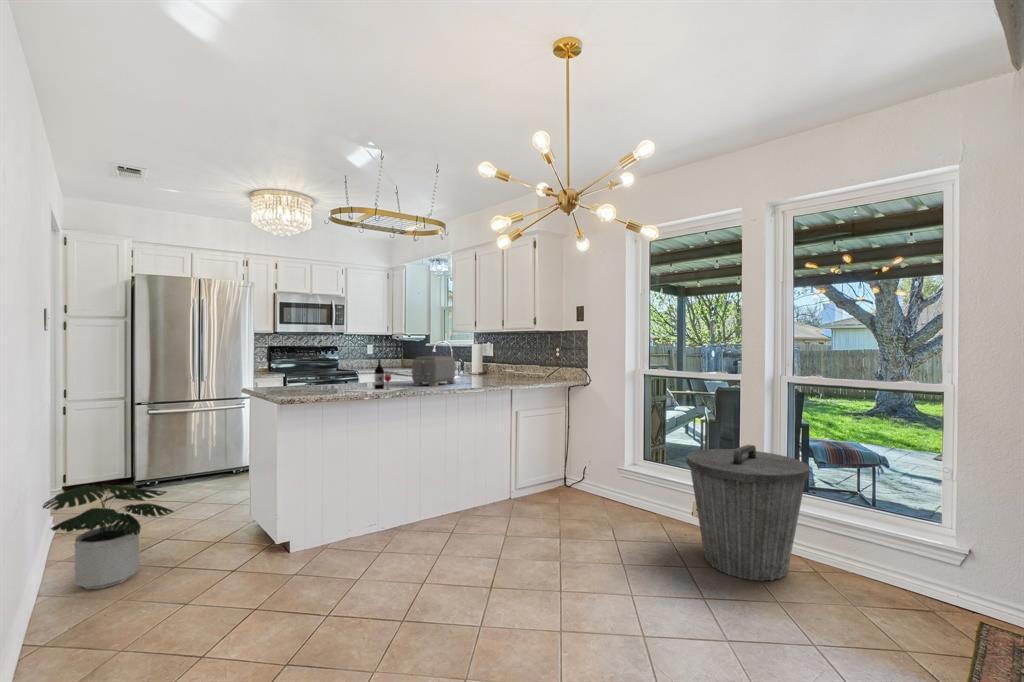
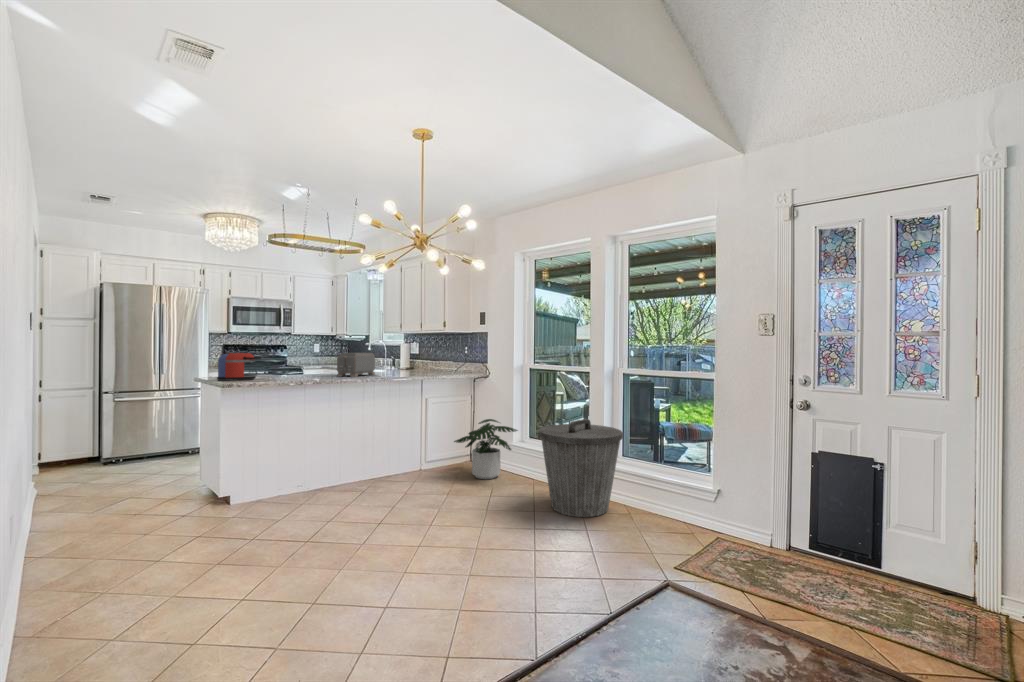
coffee maker: none [272,358,325,393] -> present [217,353,261,381]
wine bottle: present [347,359,405,392] -> none [274,354,331,380]
potted plant: present [43,484,173,589] -> present [454,419,518,479]

